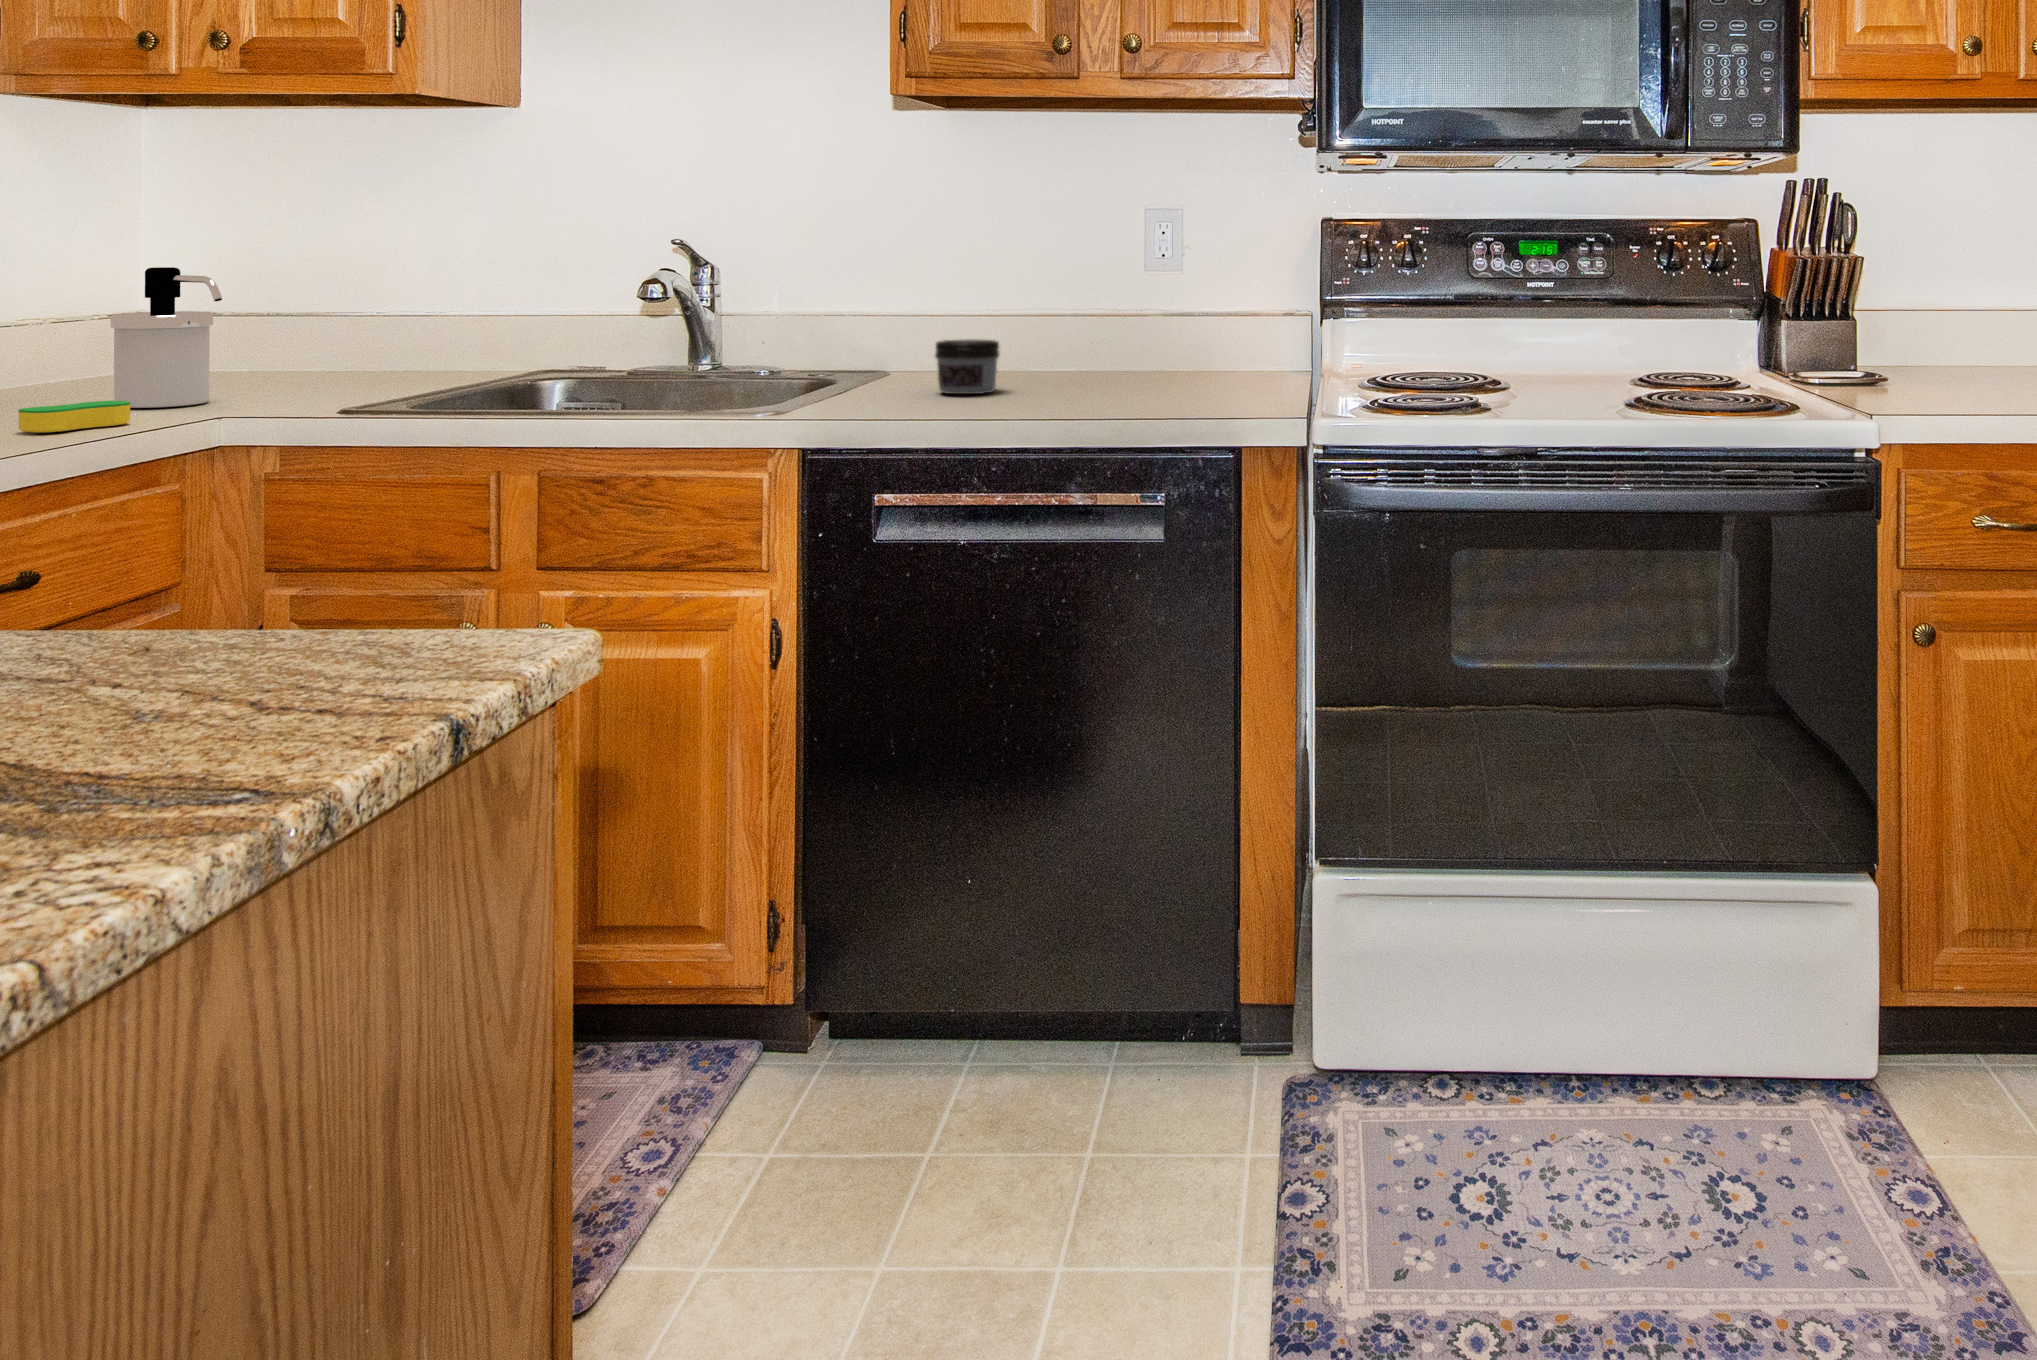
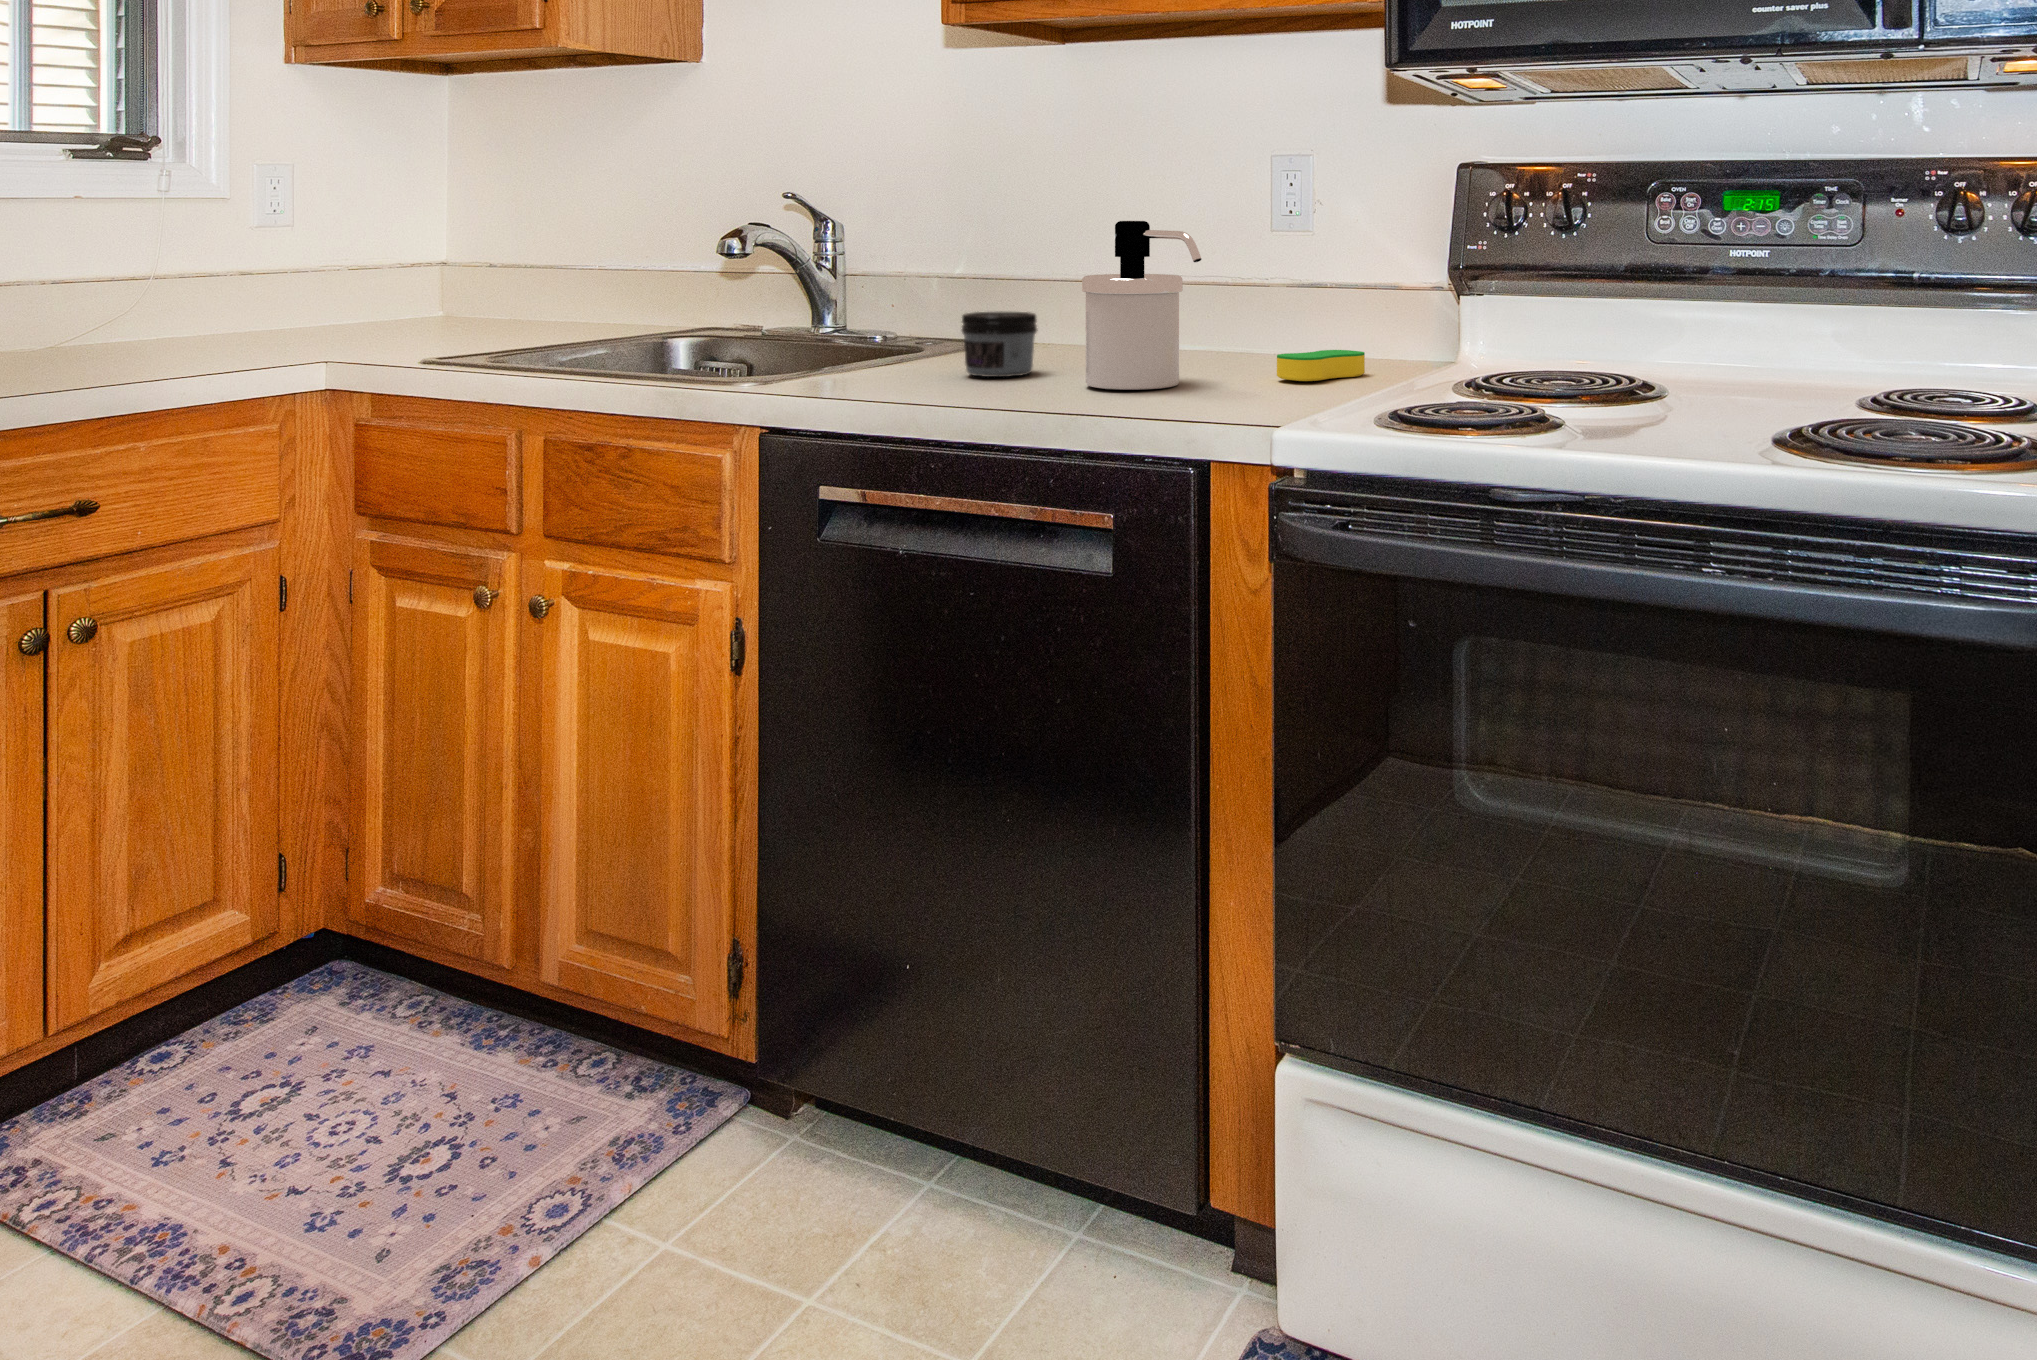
soap dispenser: present [111,267,222,408] -> present [1082,221,1201,390]
sponge: present [19,401,130,433] -> present [1277,350,1365,381]

